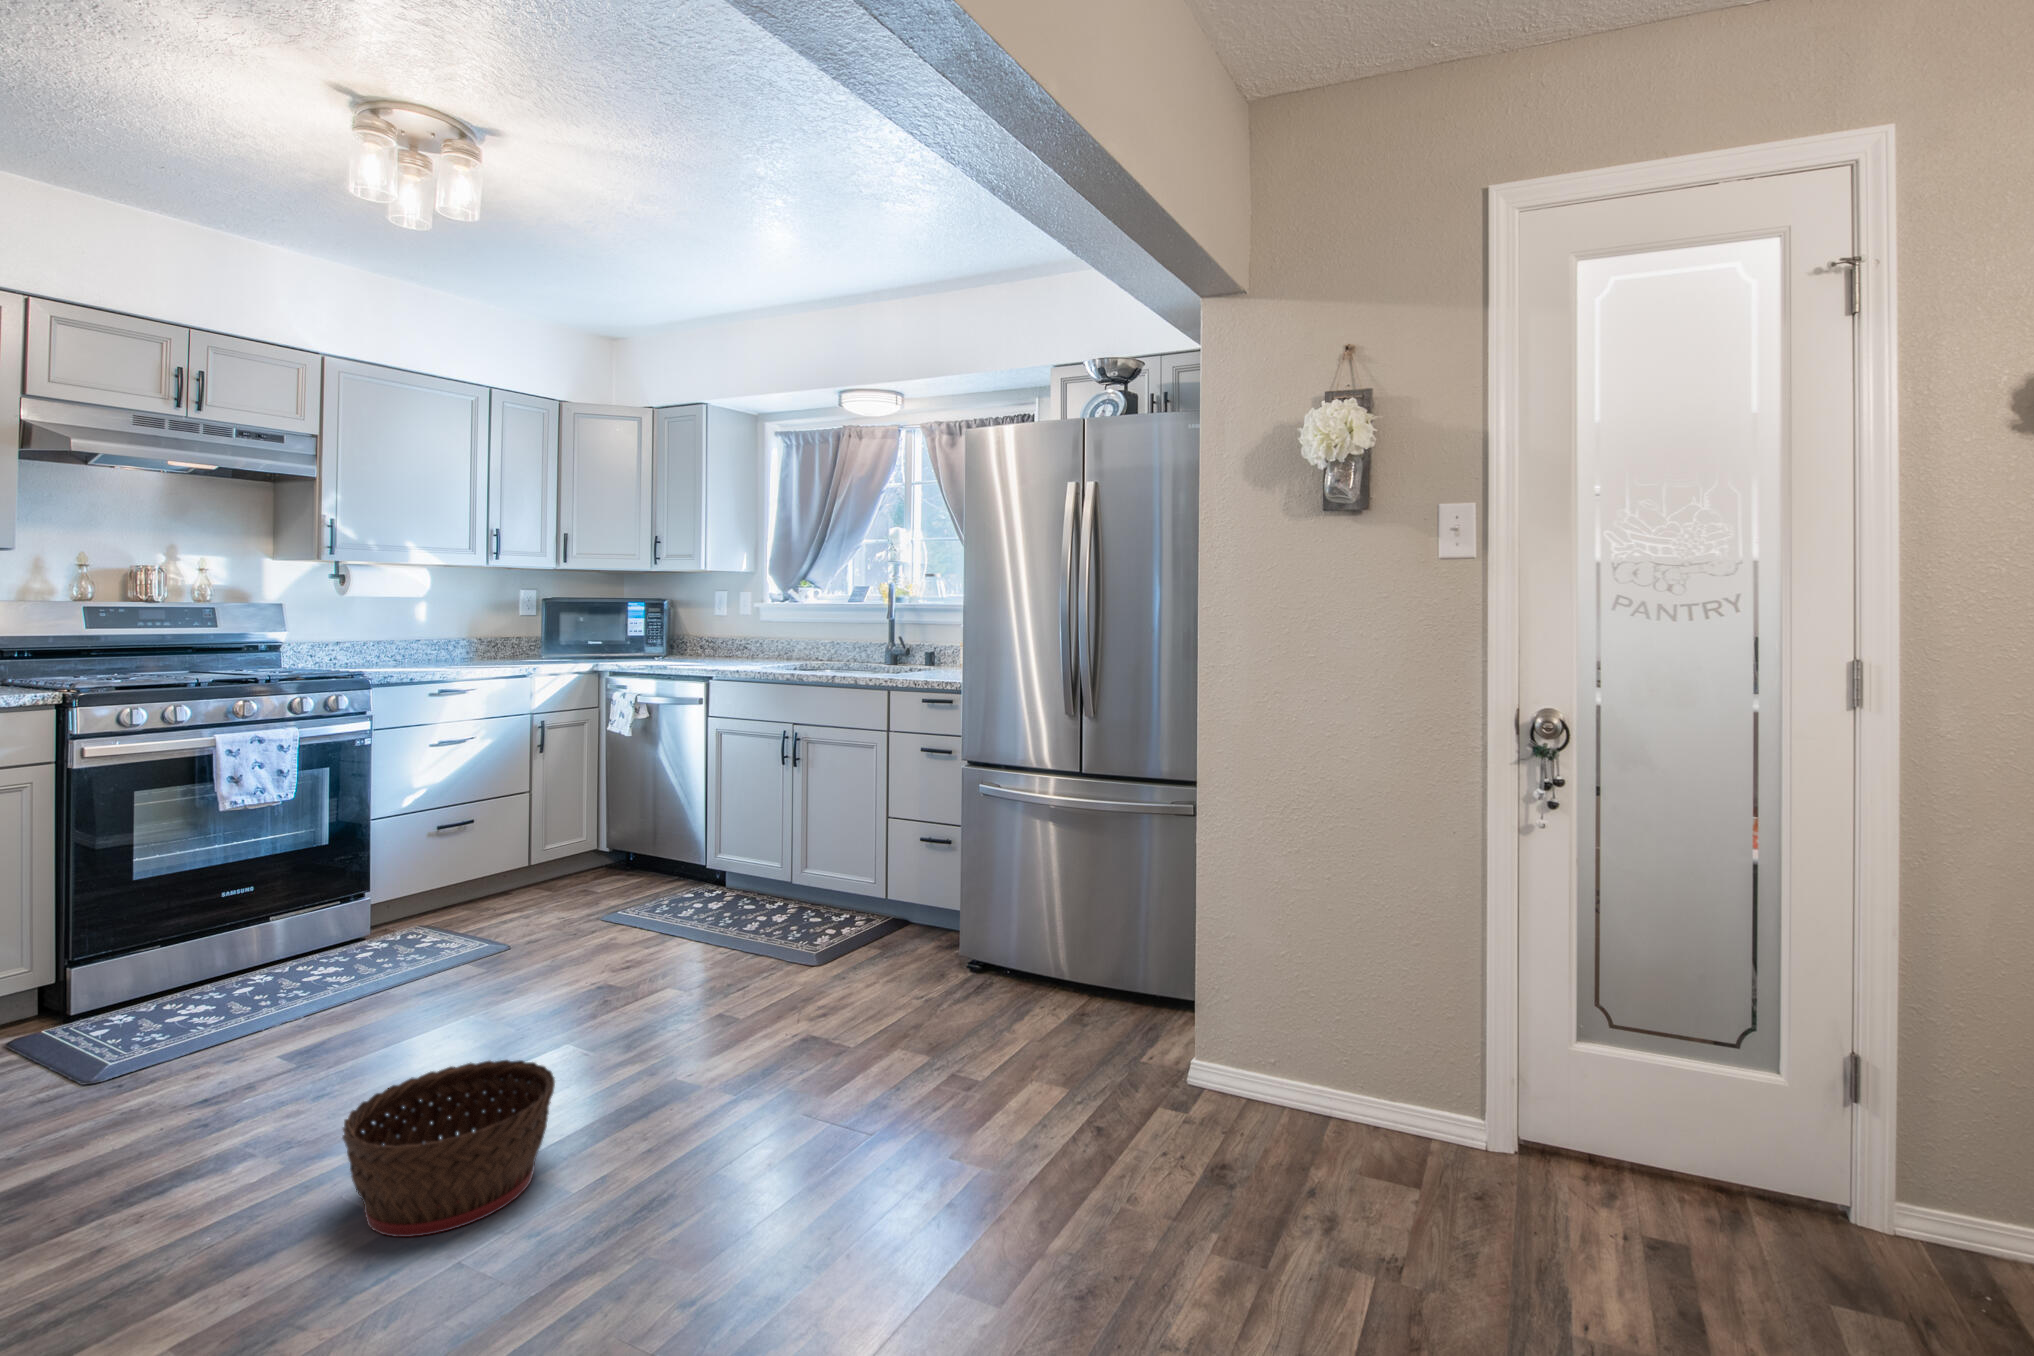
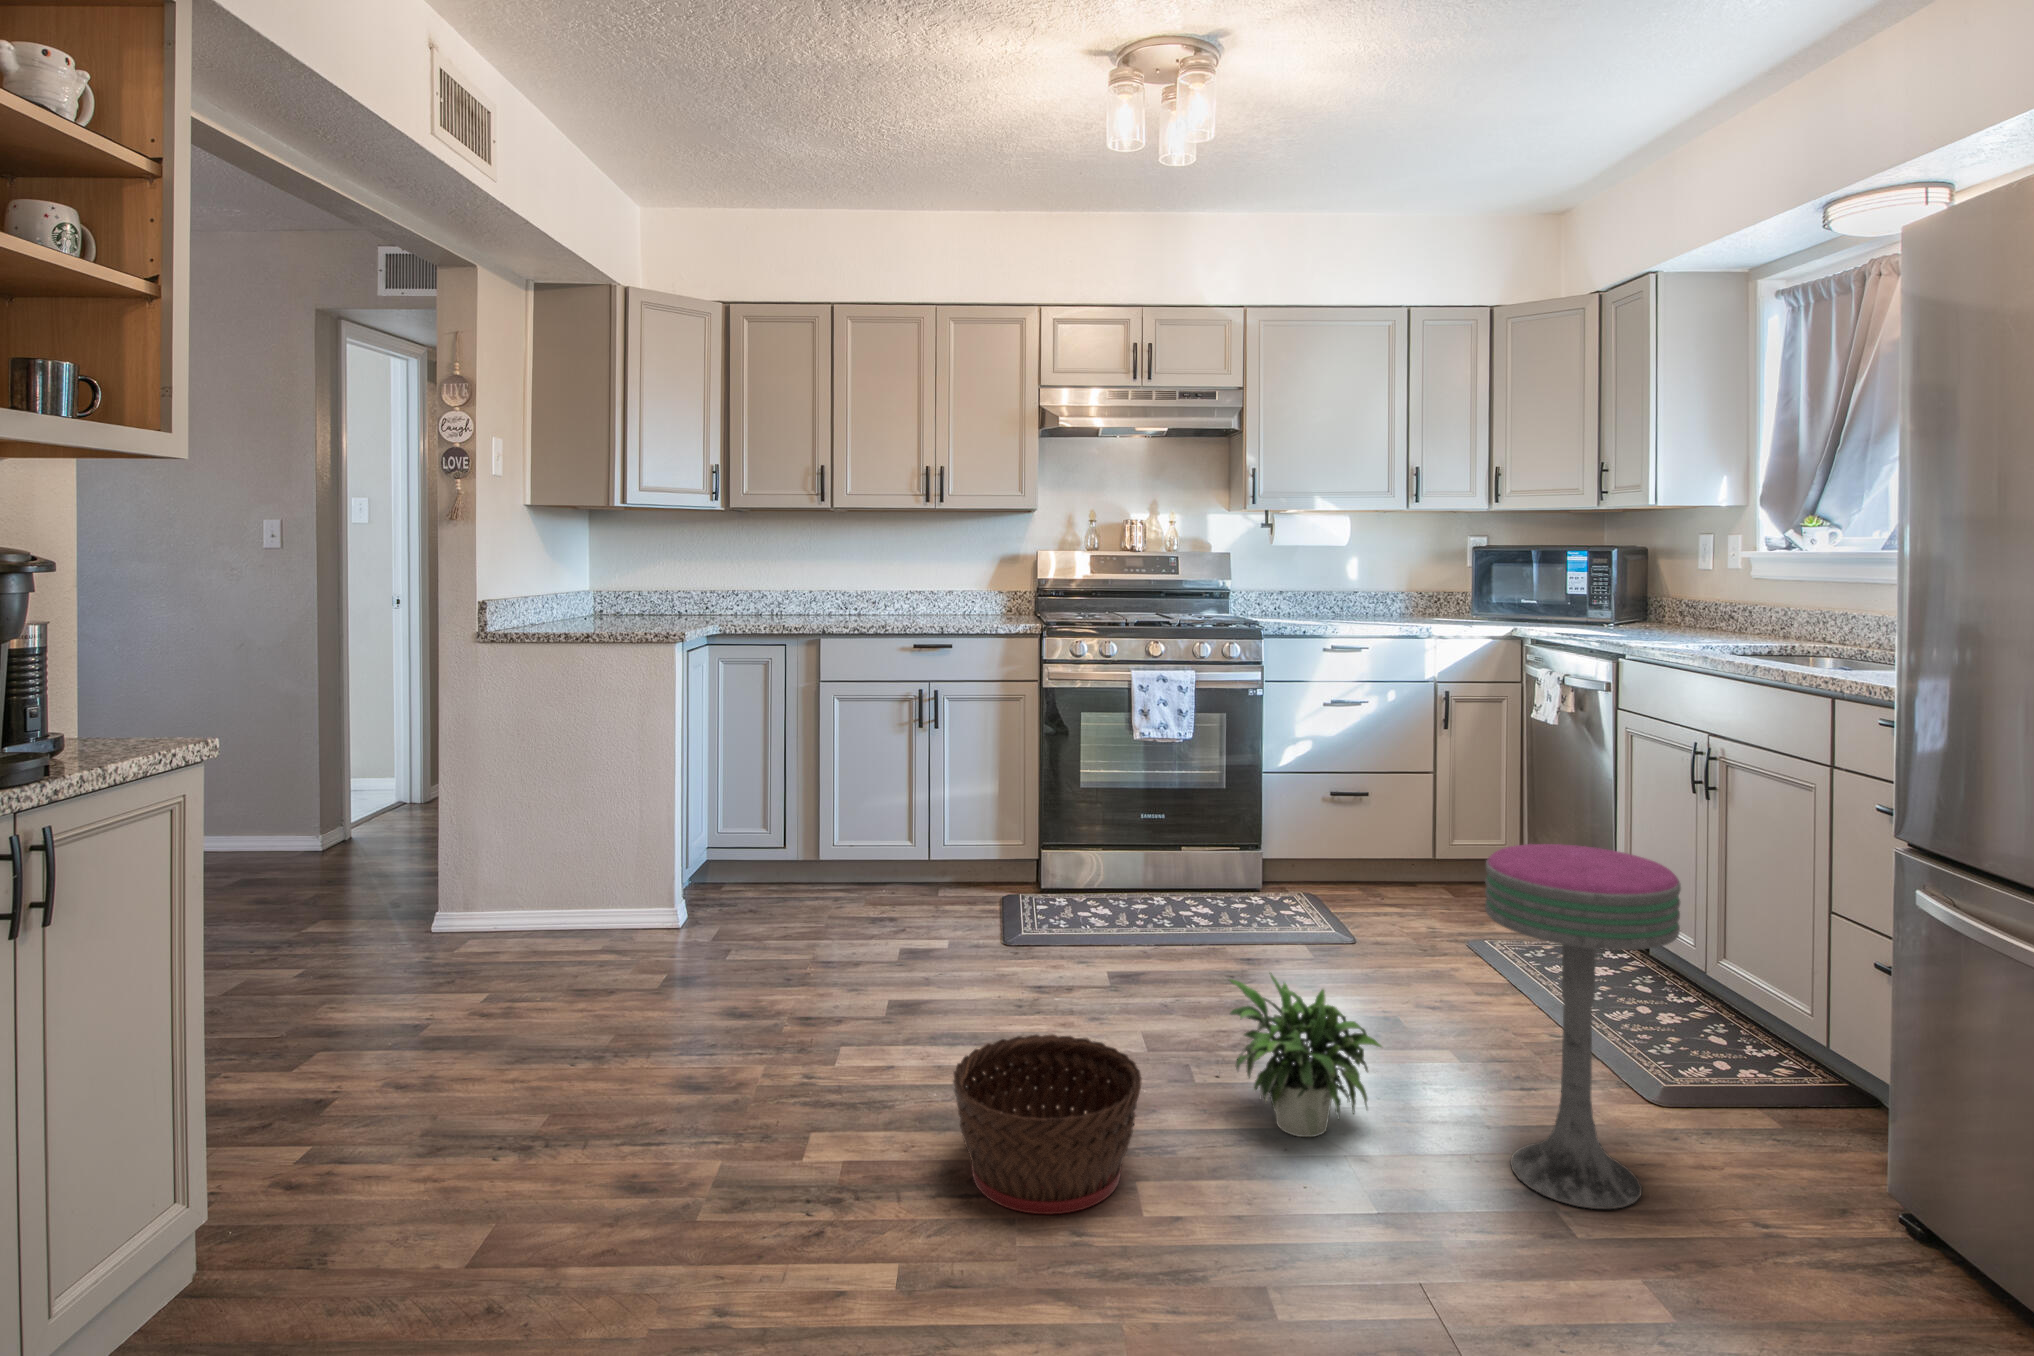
bar stool: none [753,801,871,1030] -> present [1485,844,1681,1209]
potted plant: none [515,958,693,1077] -> present [1216,973,1382,1137]

